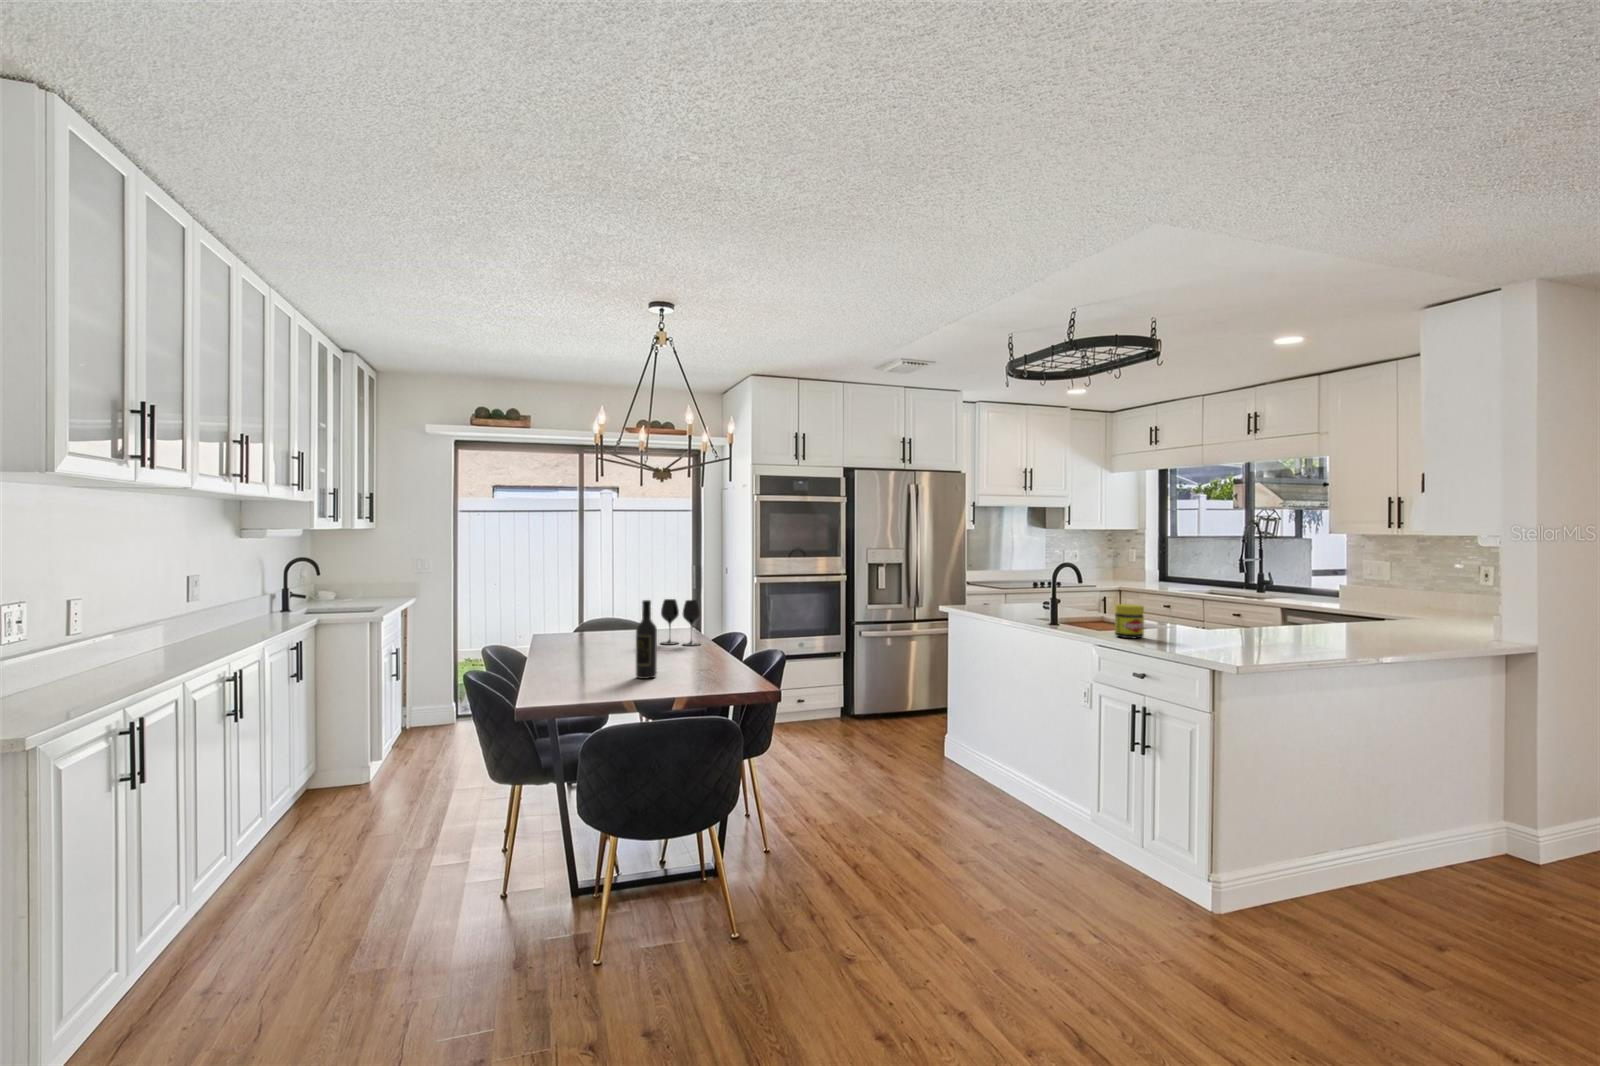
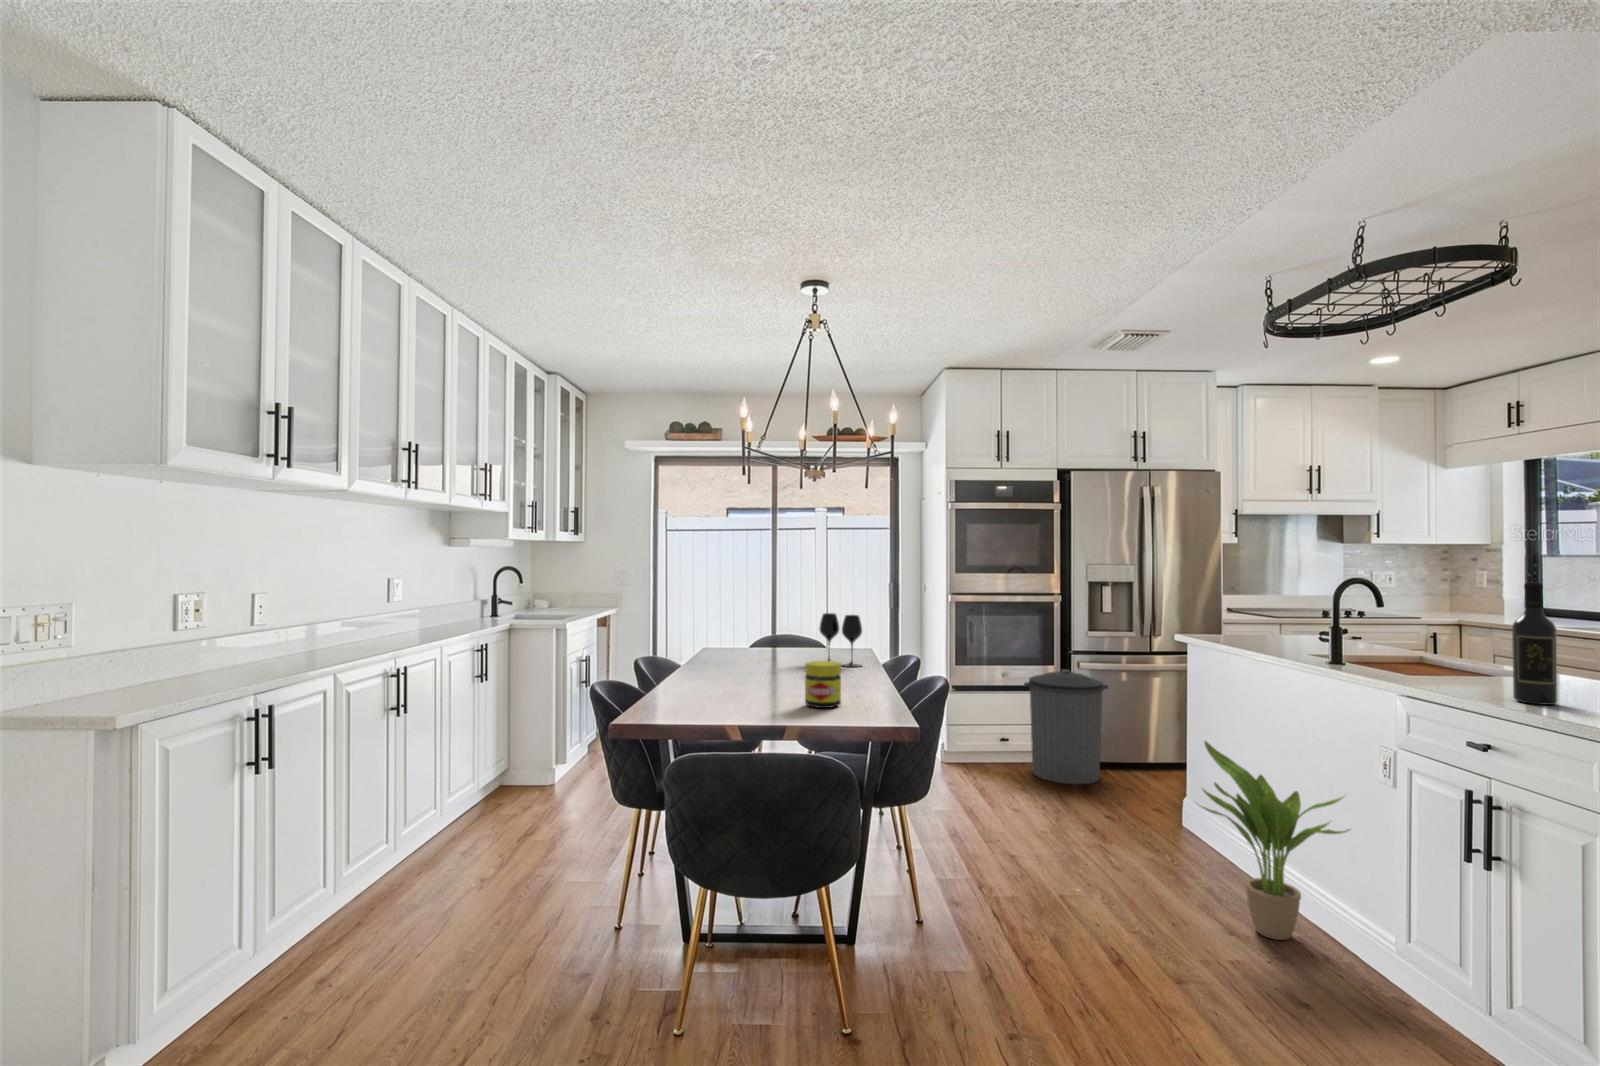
wine bottle: present [636,600,657,679] -> present [1512,583,1557,705]
jar: present [1115,604,1144,638] -> present [805,661,841,708]
trash can: none [816,639,883,734] -> present [1024,670,1108,784]
potted plant: none [964,687,1065,825] -> present [1201,741,1350,940]

